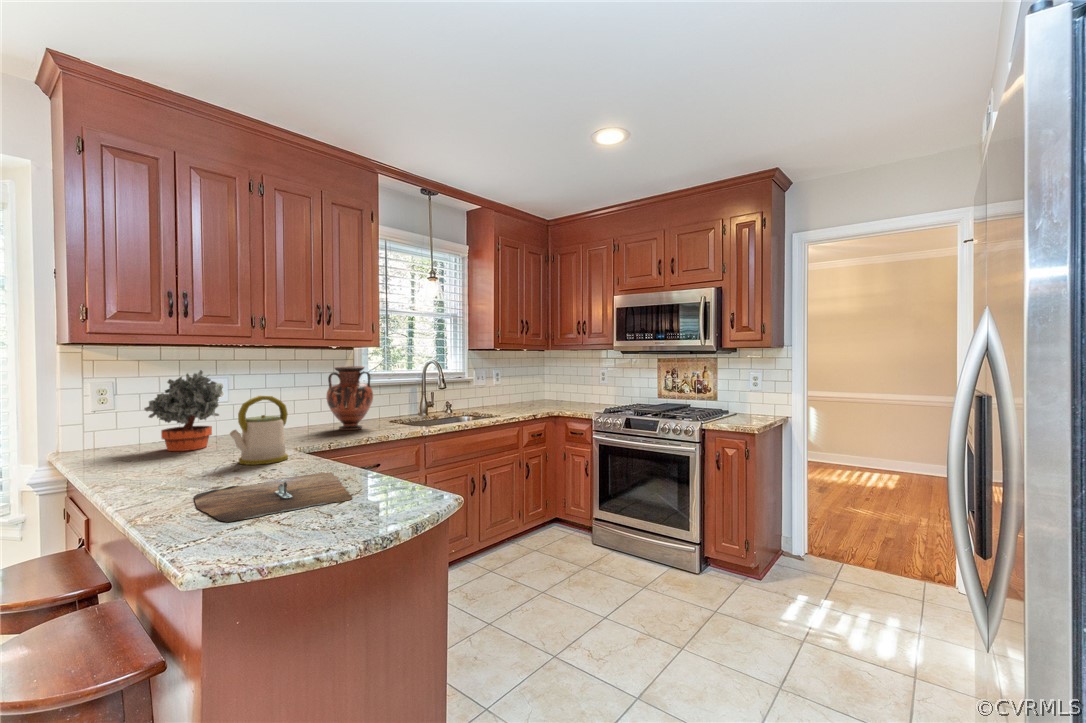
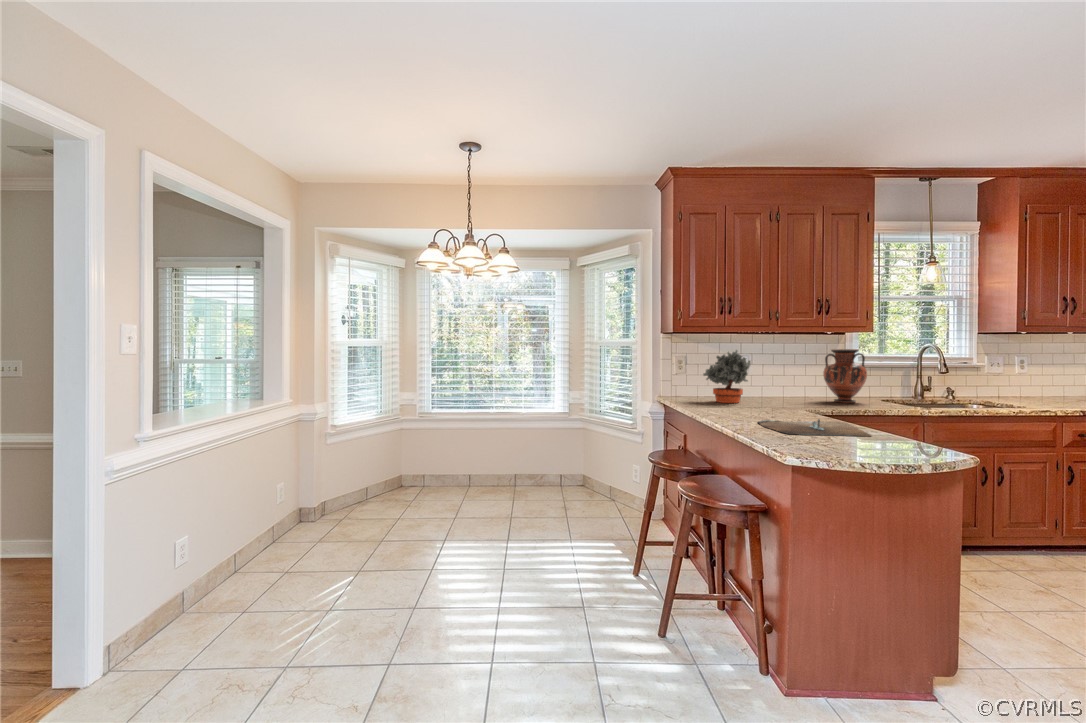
kettle: present [230,396,288,465] -> none [765,366,804,414]

